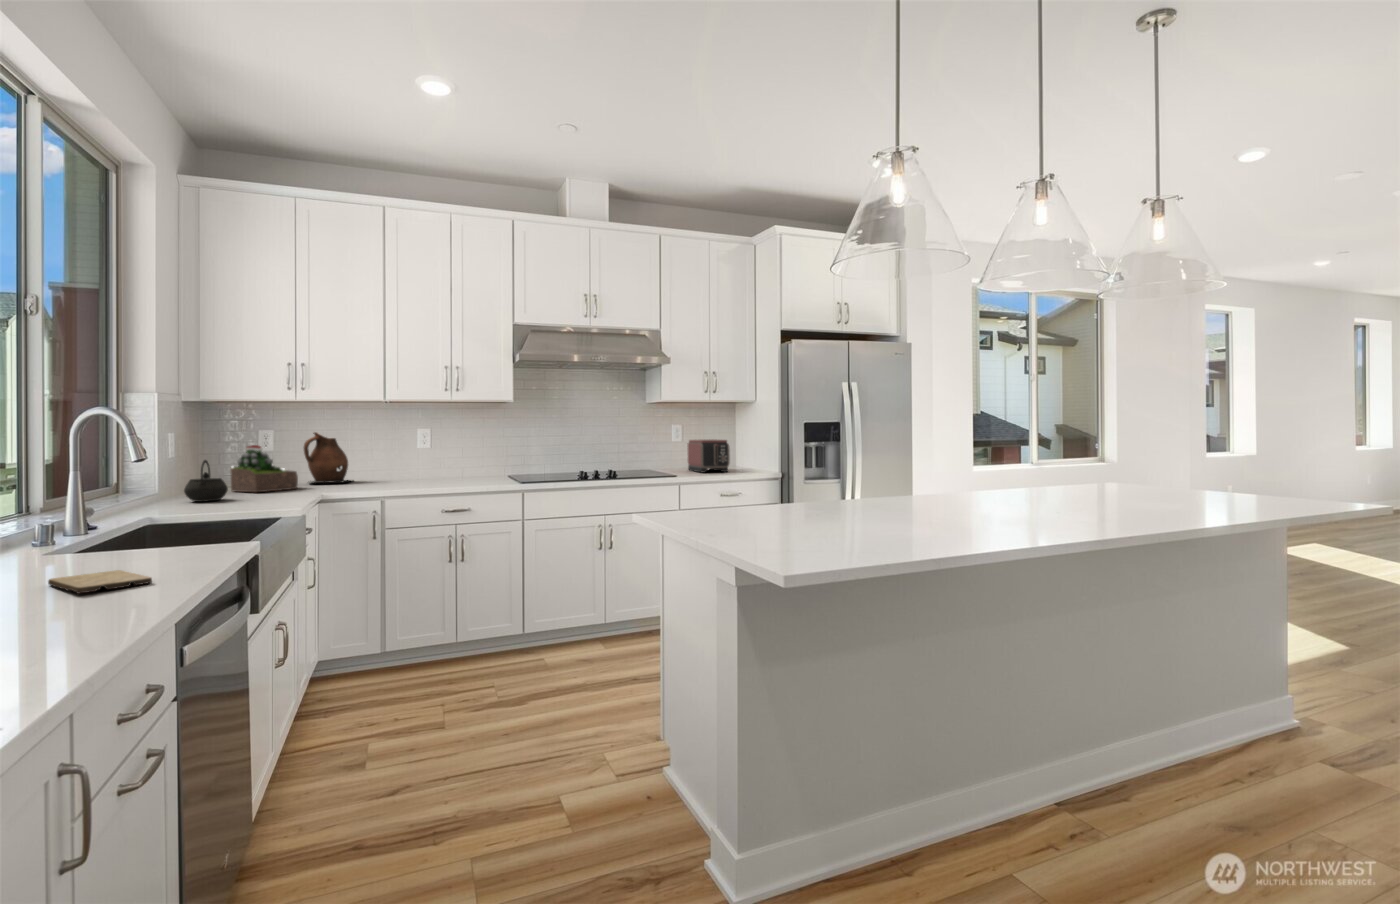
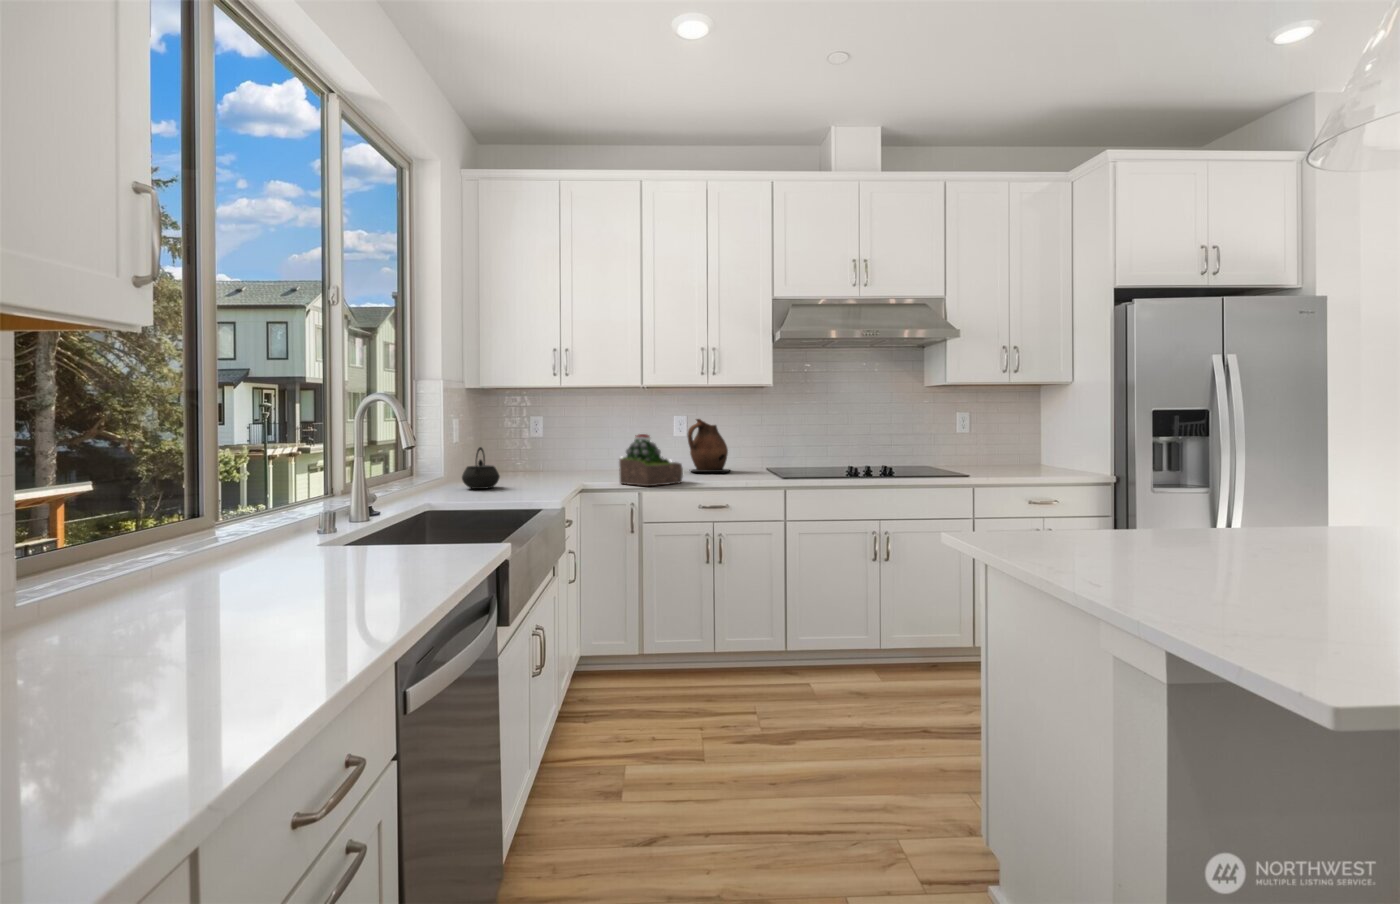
ceramic pitcher: present [304,432,349,483] -> present [688,419,730,472]
toaster: present [688,439,730,473] -> none [983,430,1041,471]
succulent plant: present [230,445,298,492] -> present [619,434,683,486]
cutting board: present [48,570,152,594] -> none [307,574,397,604]

